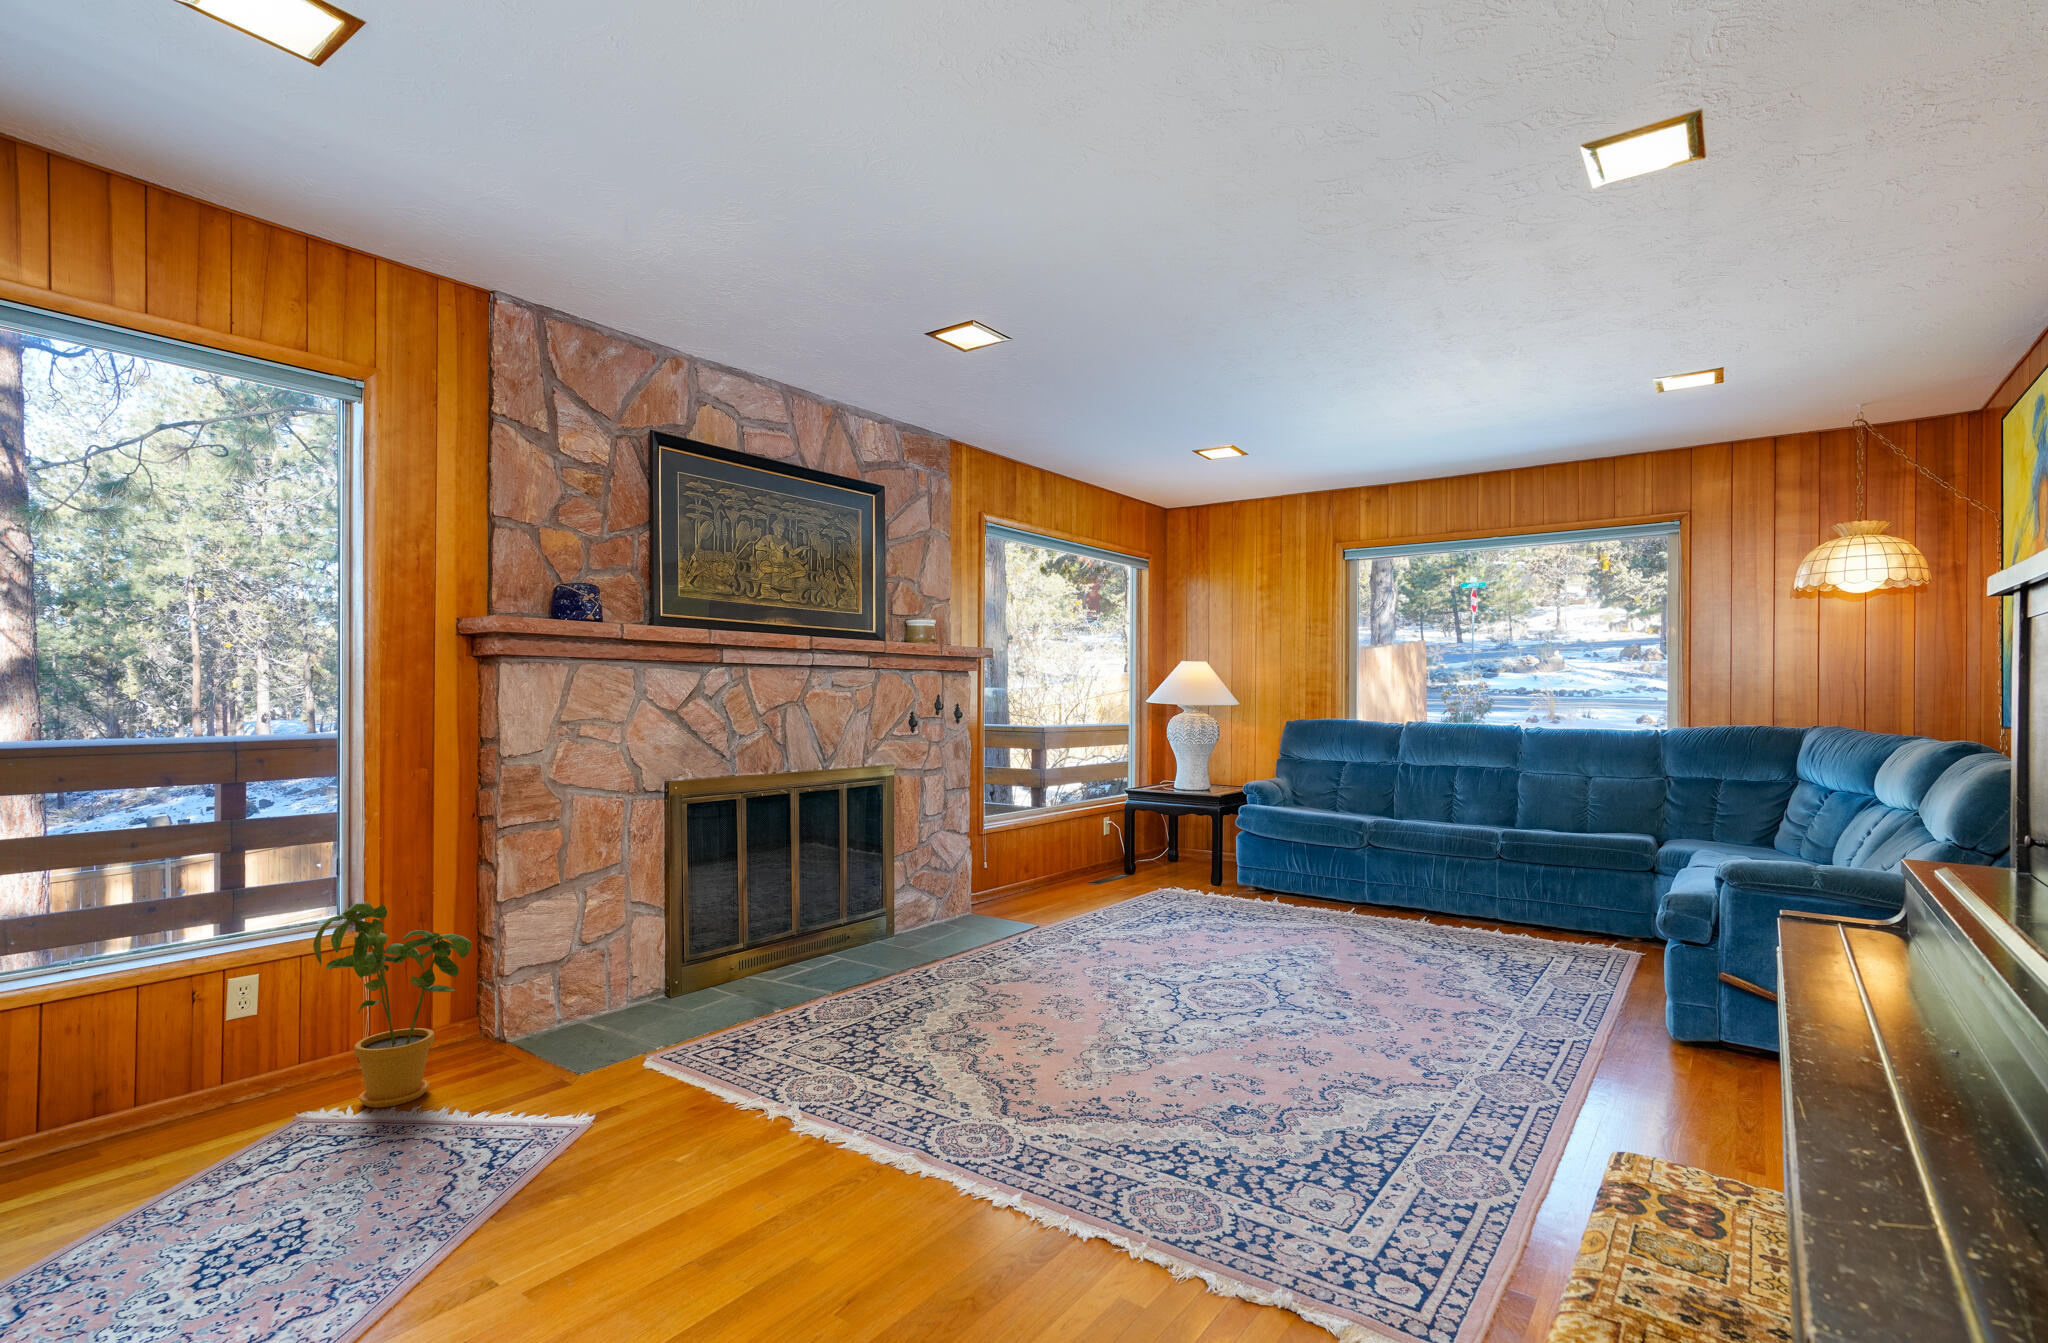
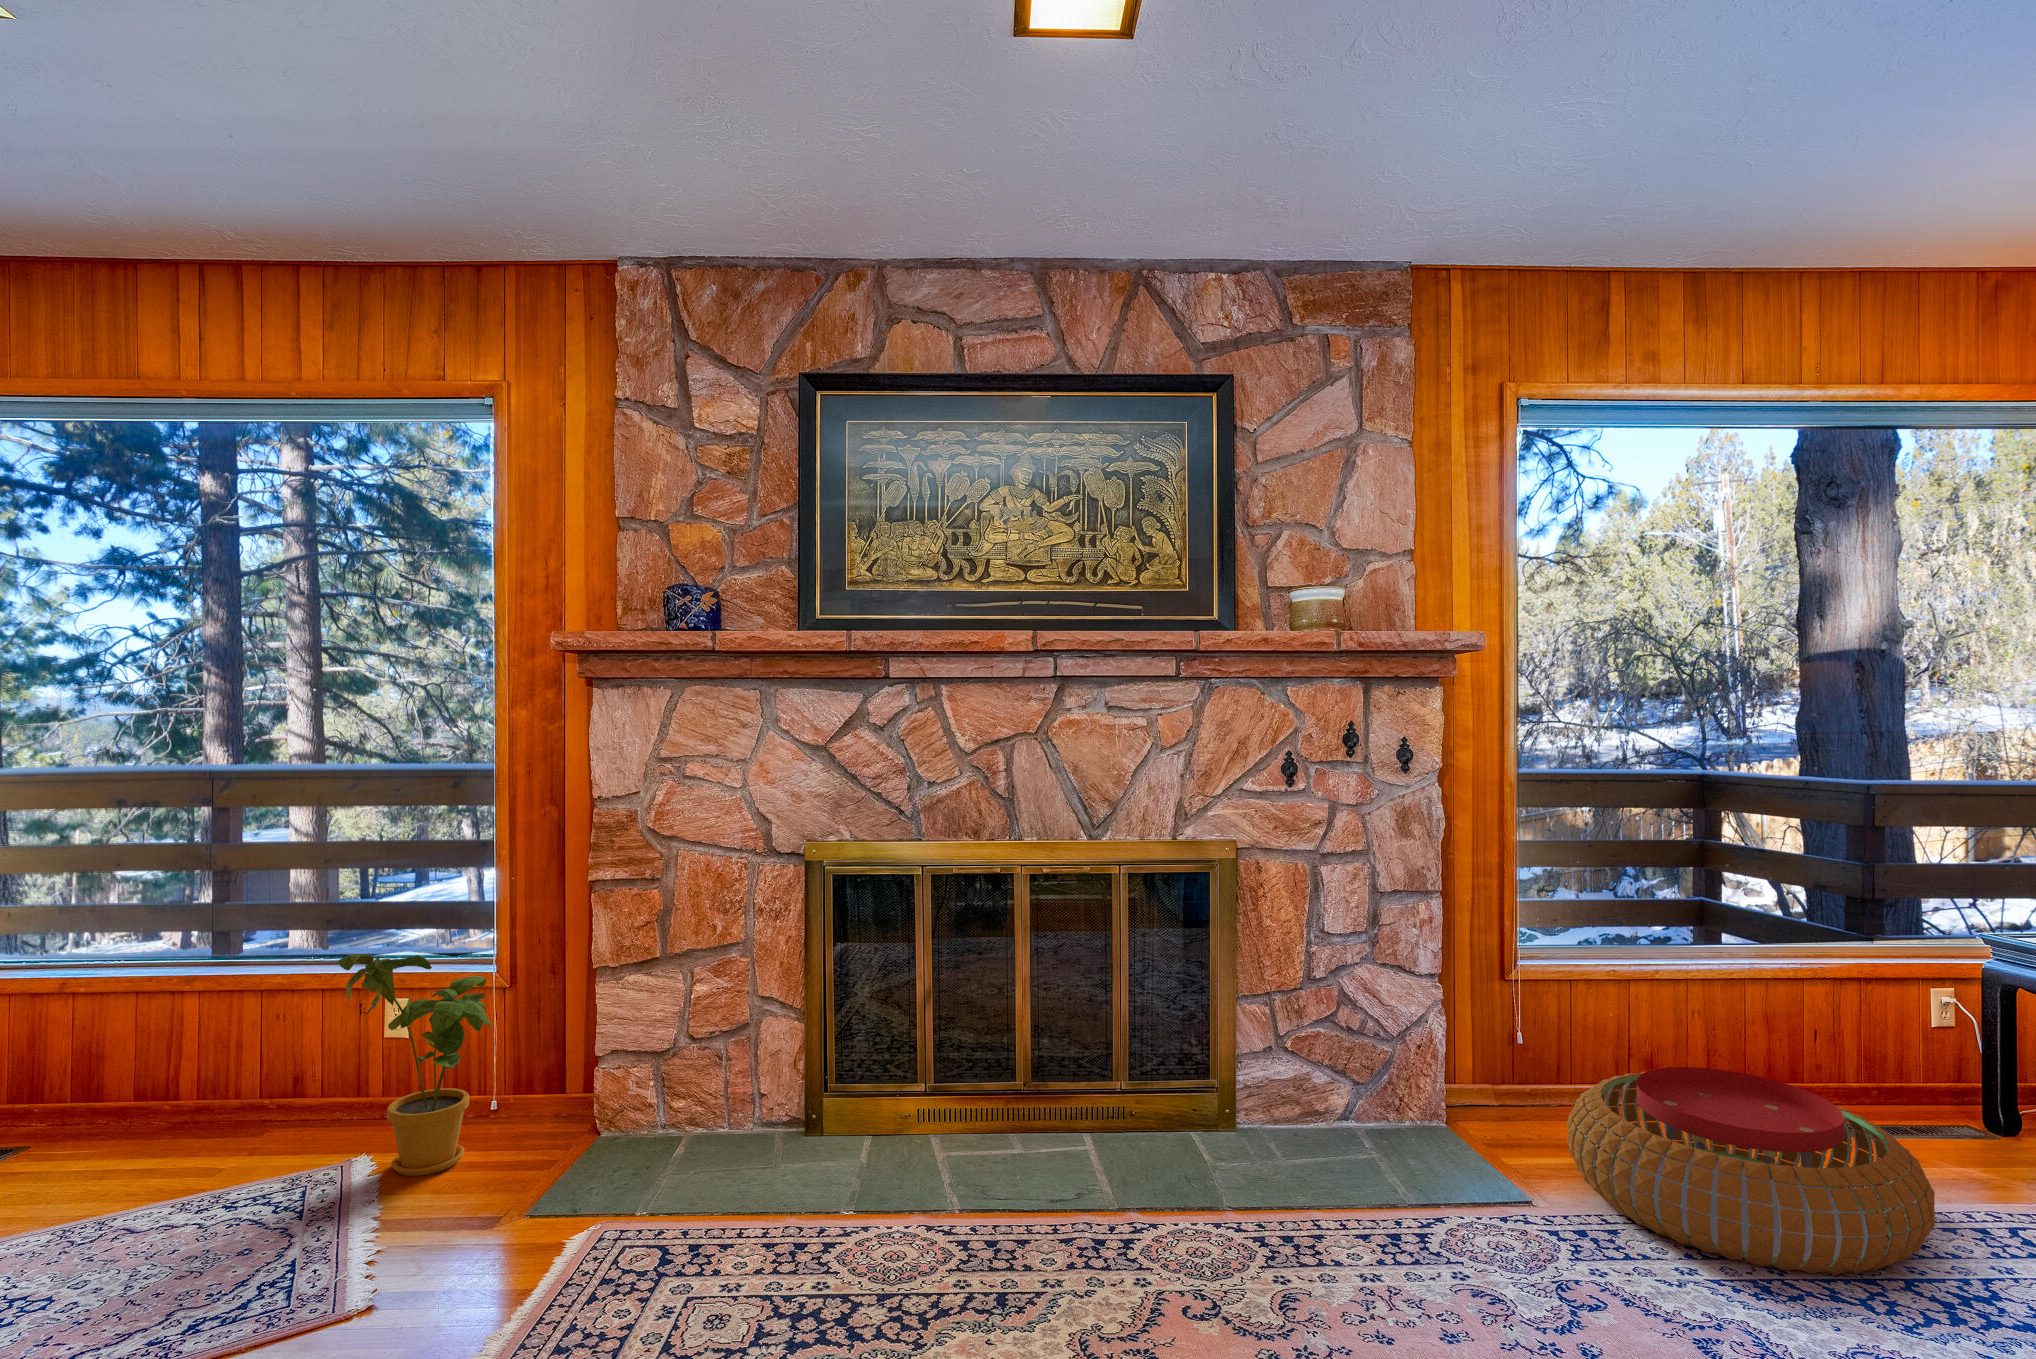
pouf: none [1040,853,1176,919] -> present [1567,1067,1935,1275]

